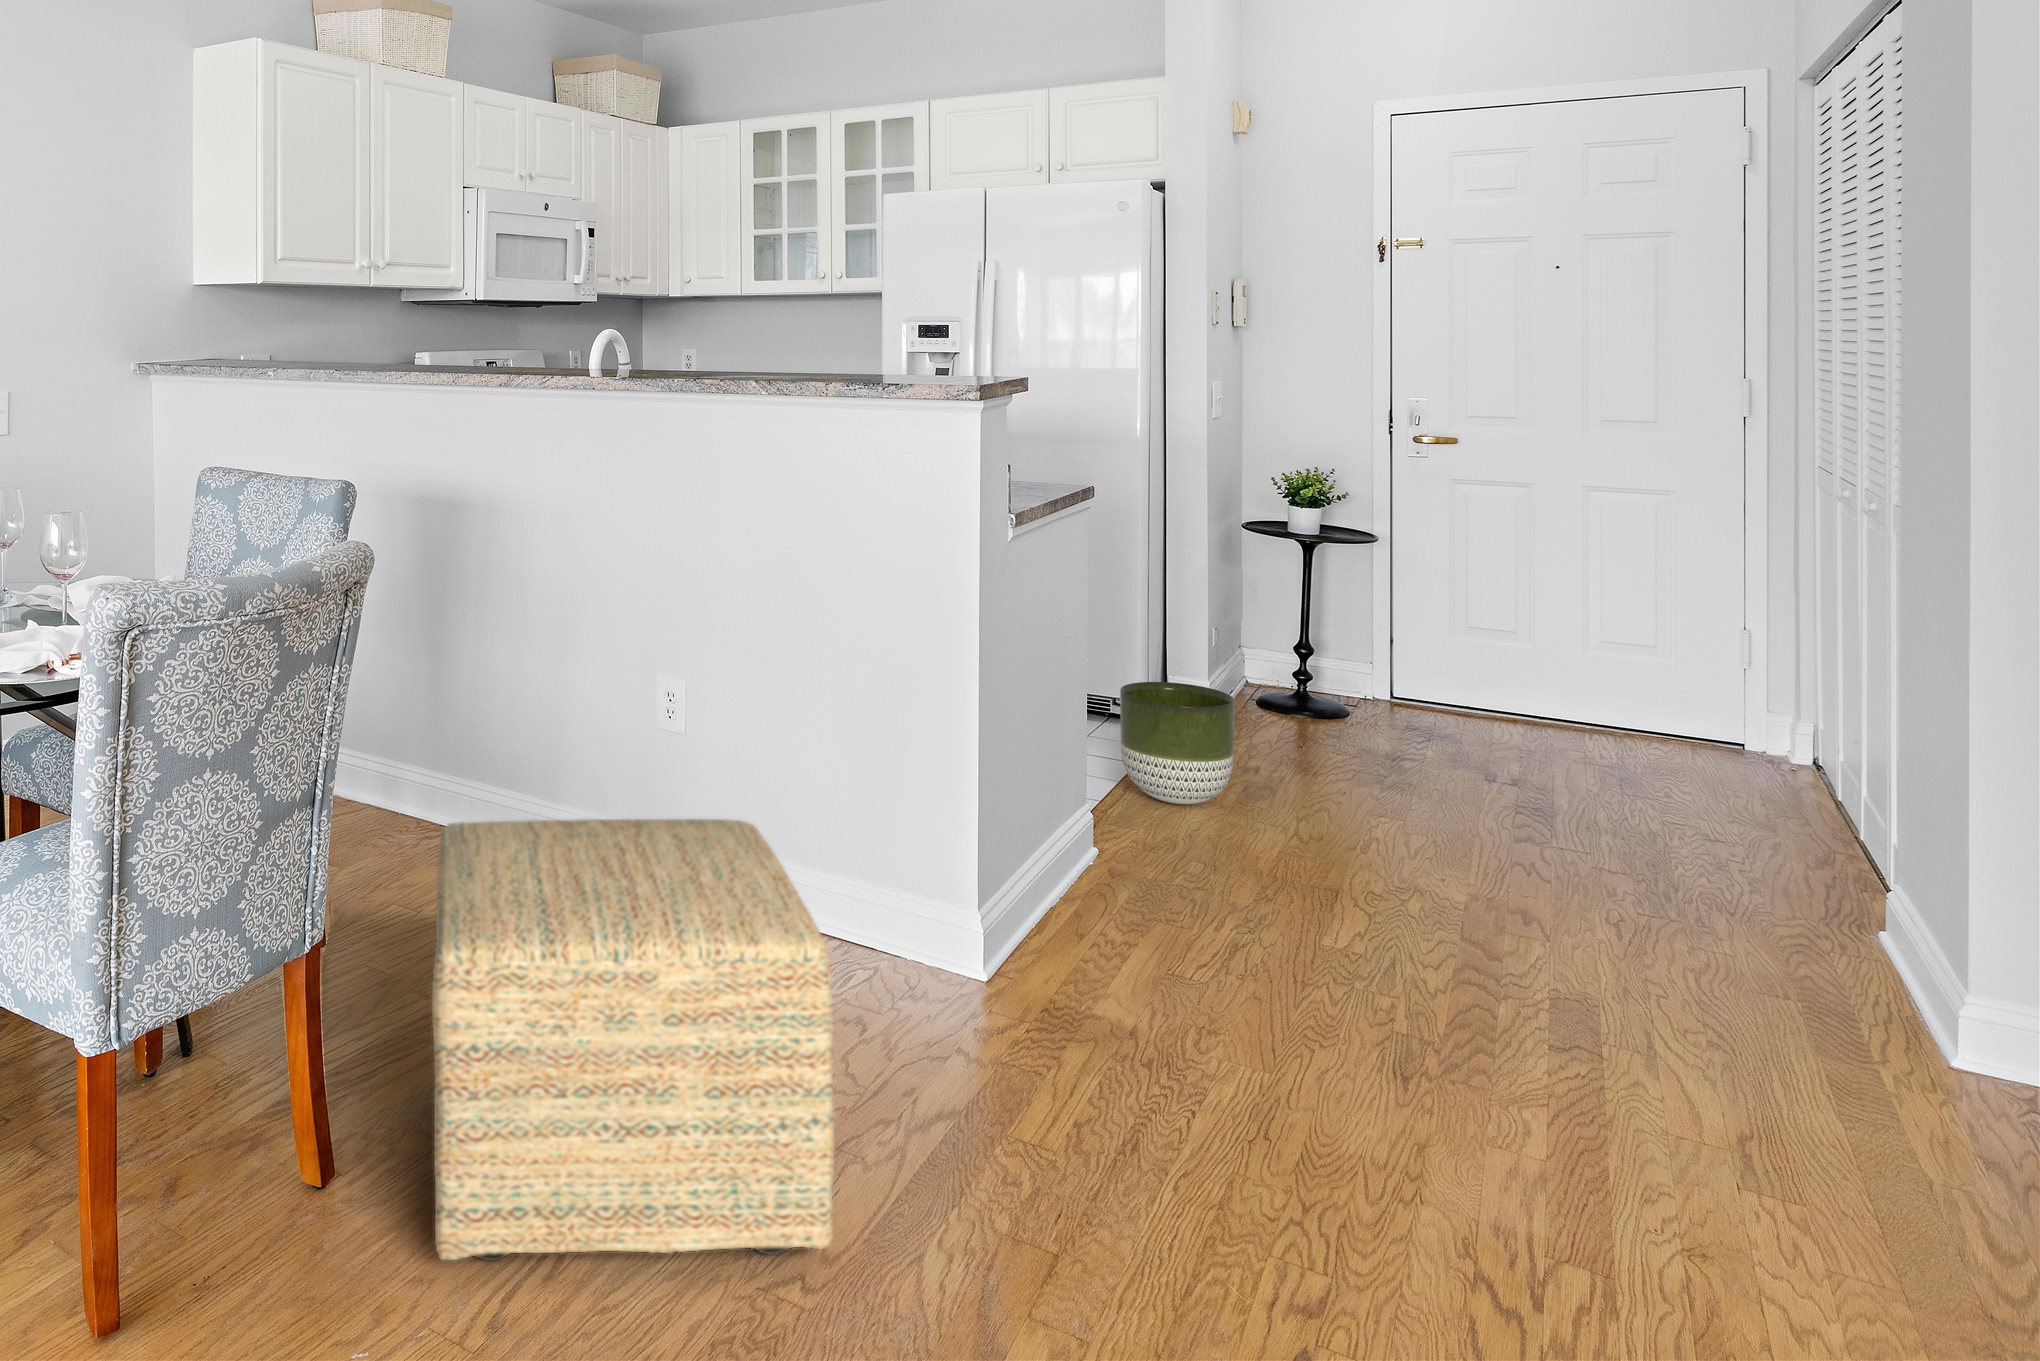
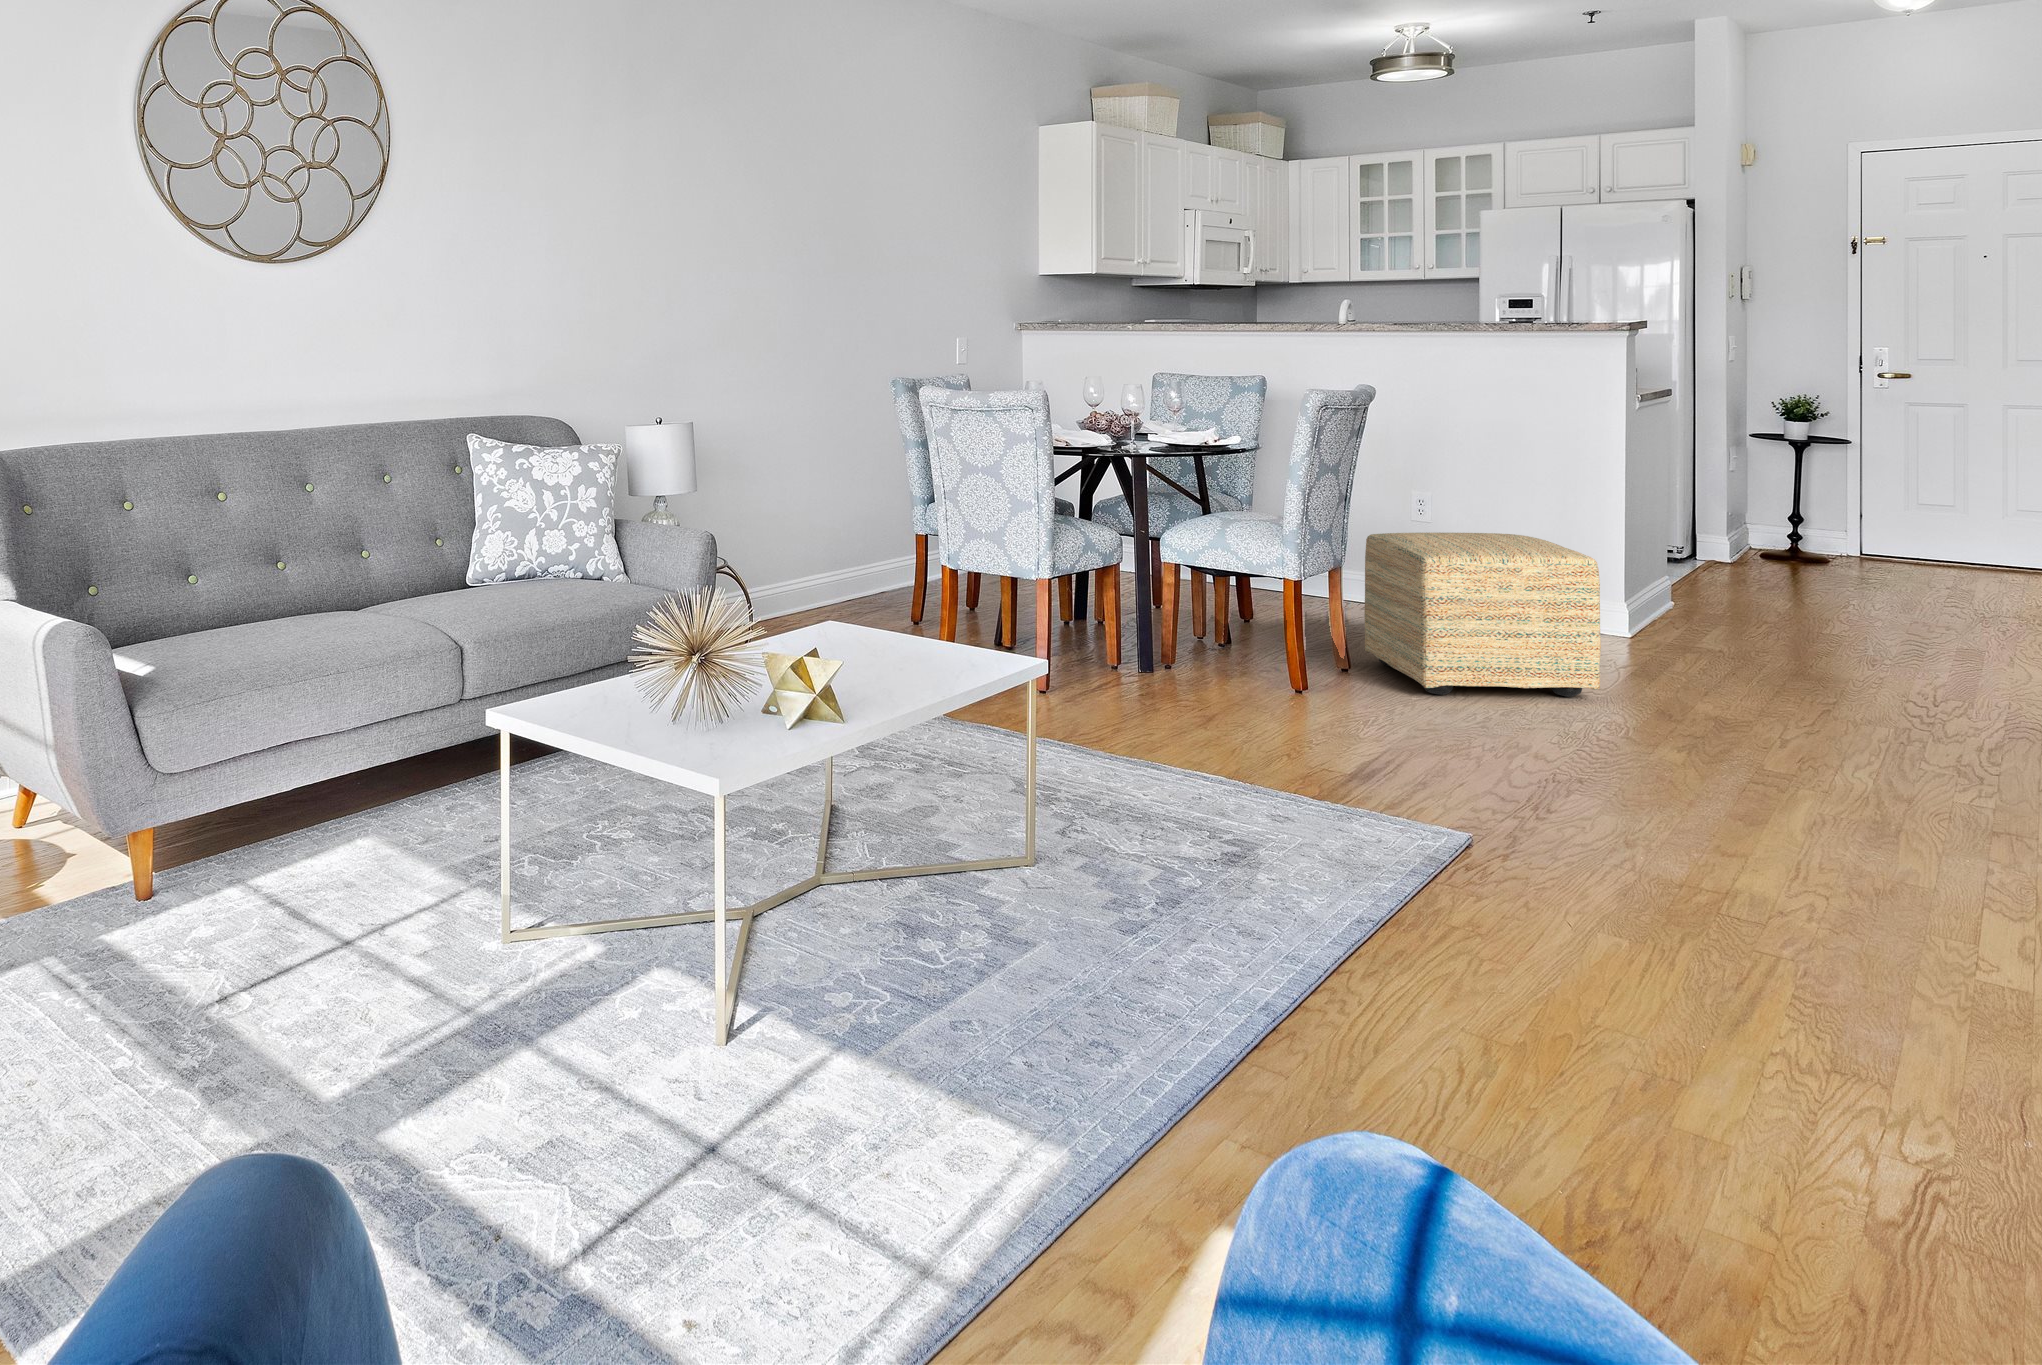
planter: present [1120,682,1235,804] -> none [1679,522,1756,593]

